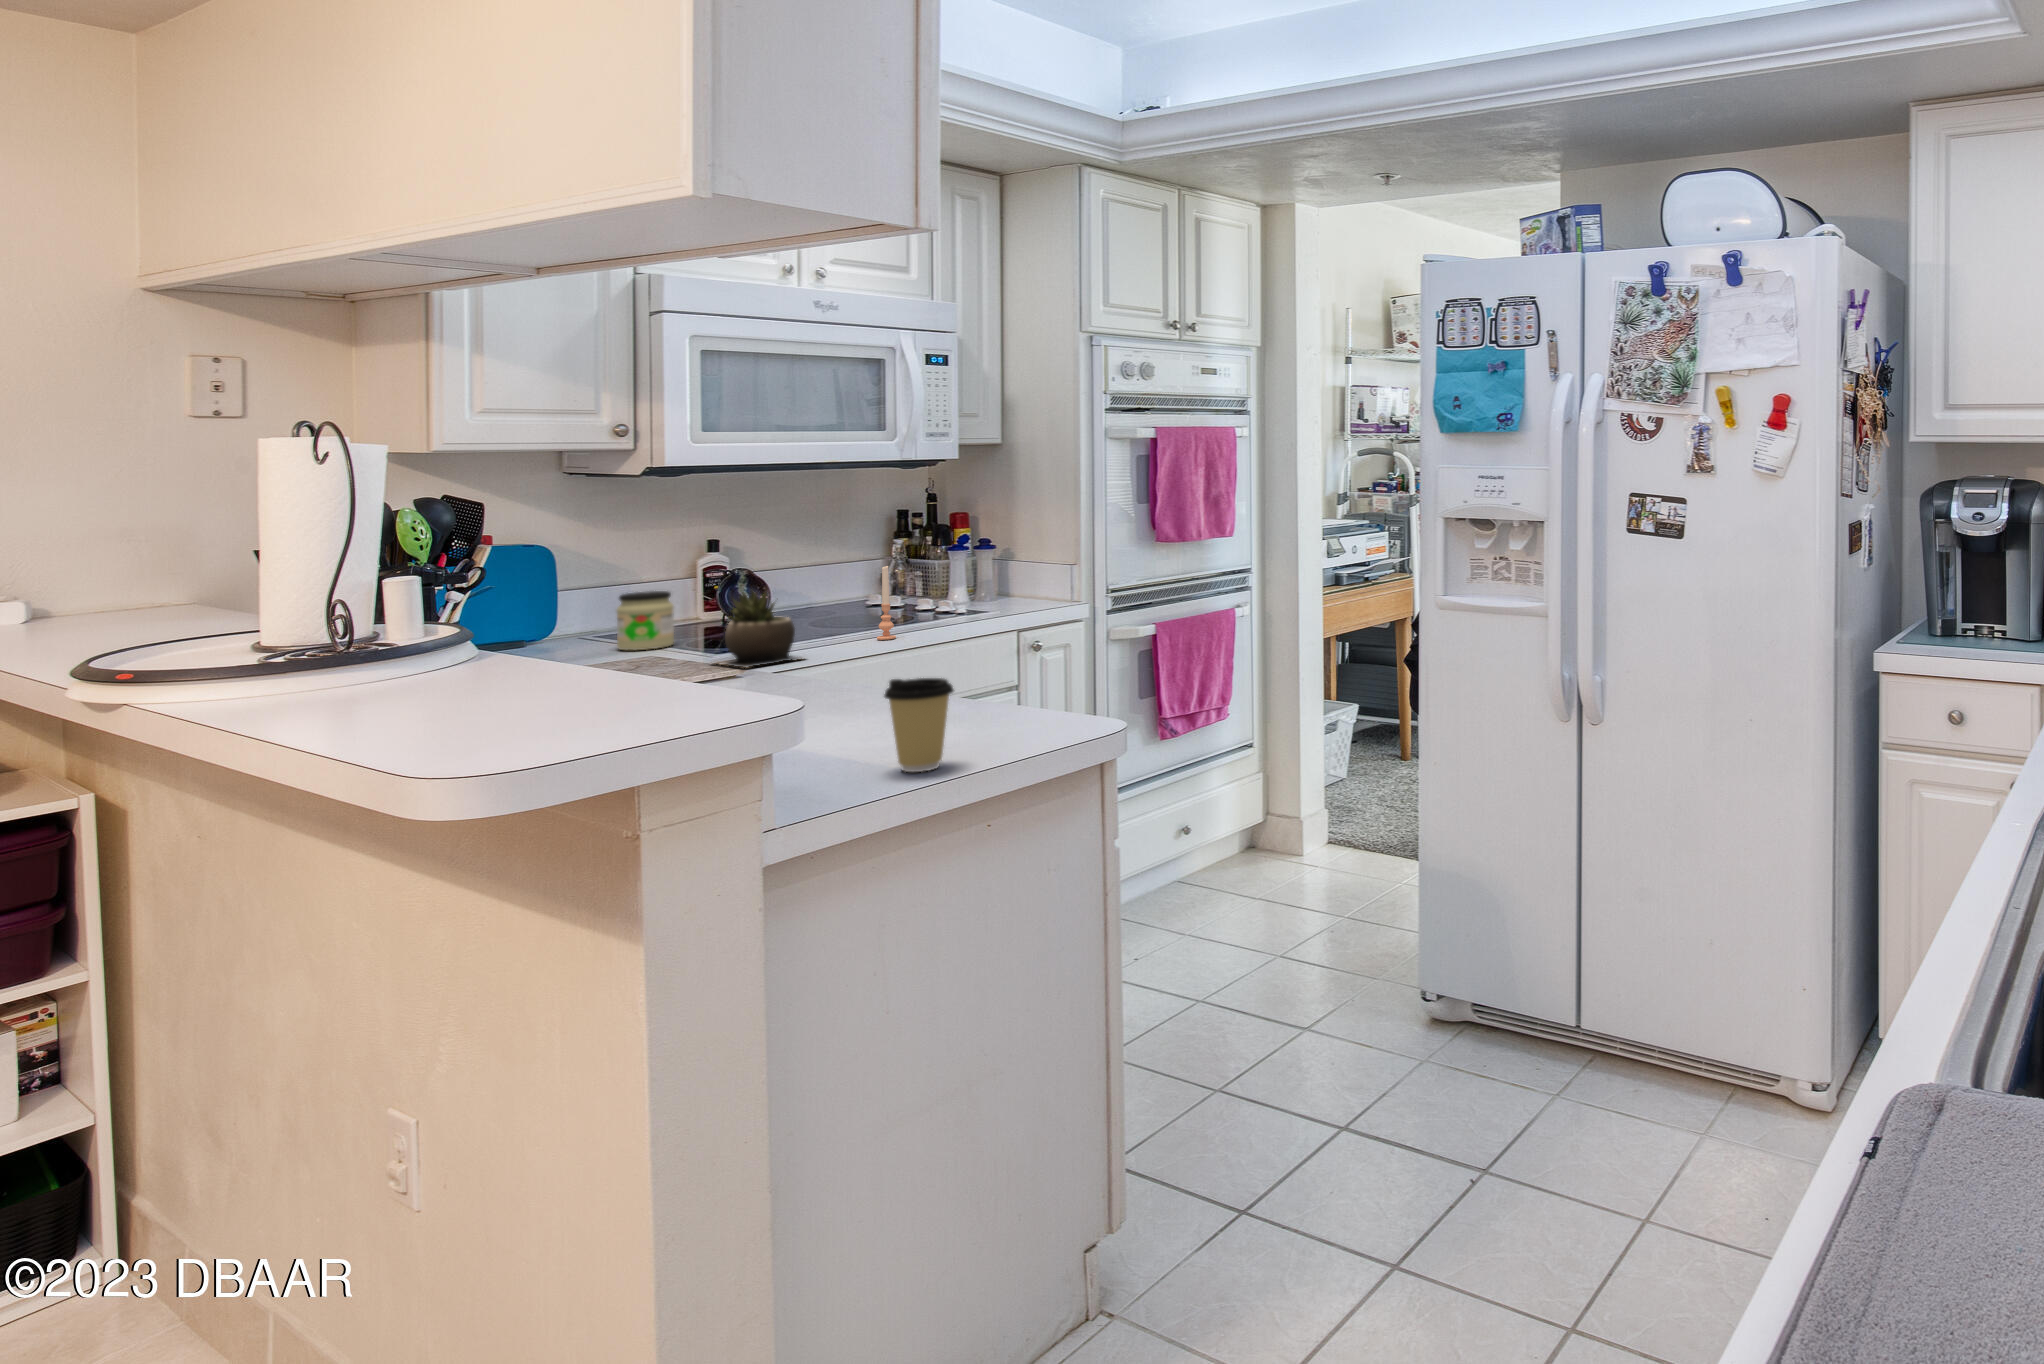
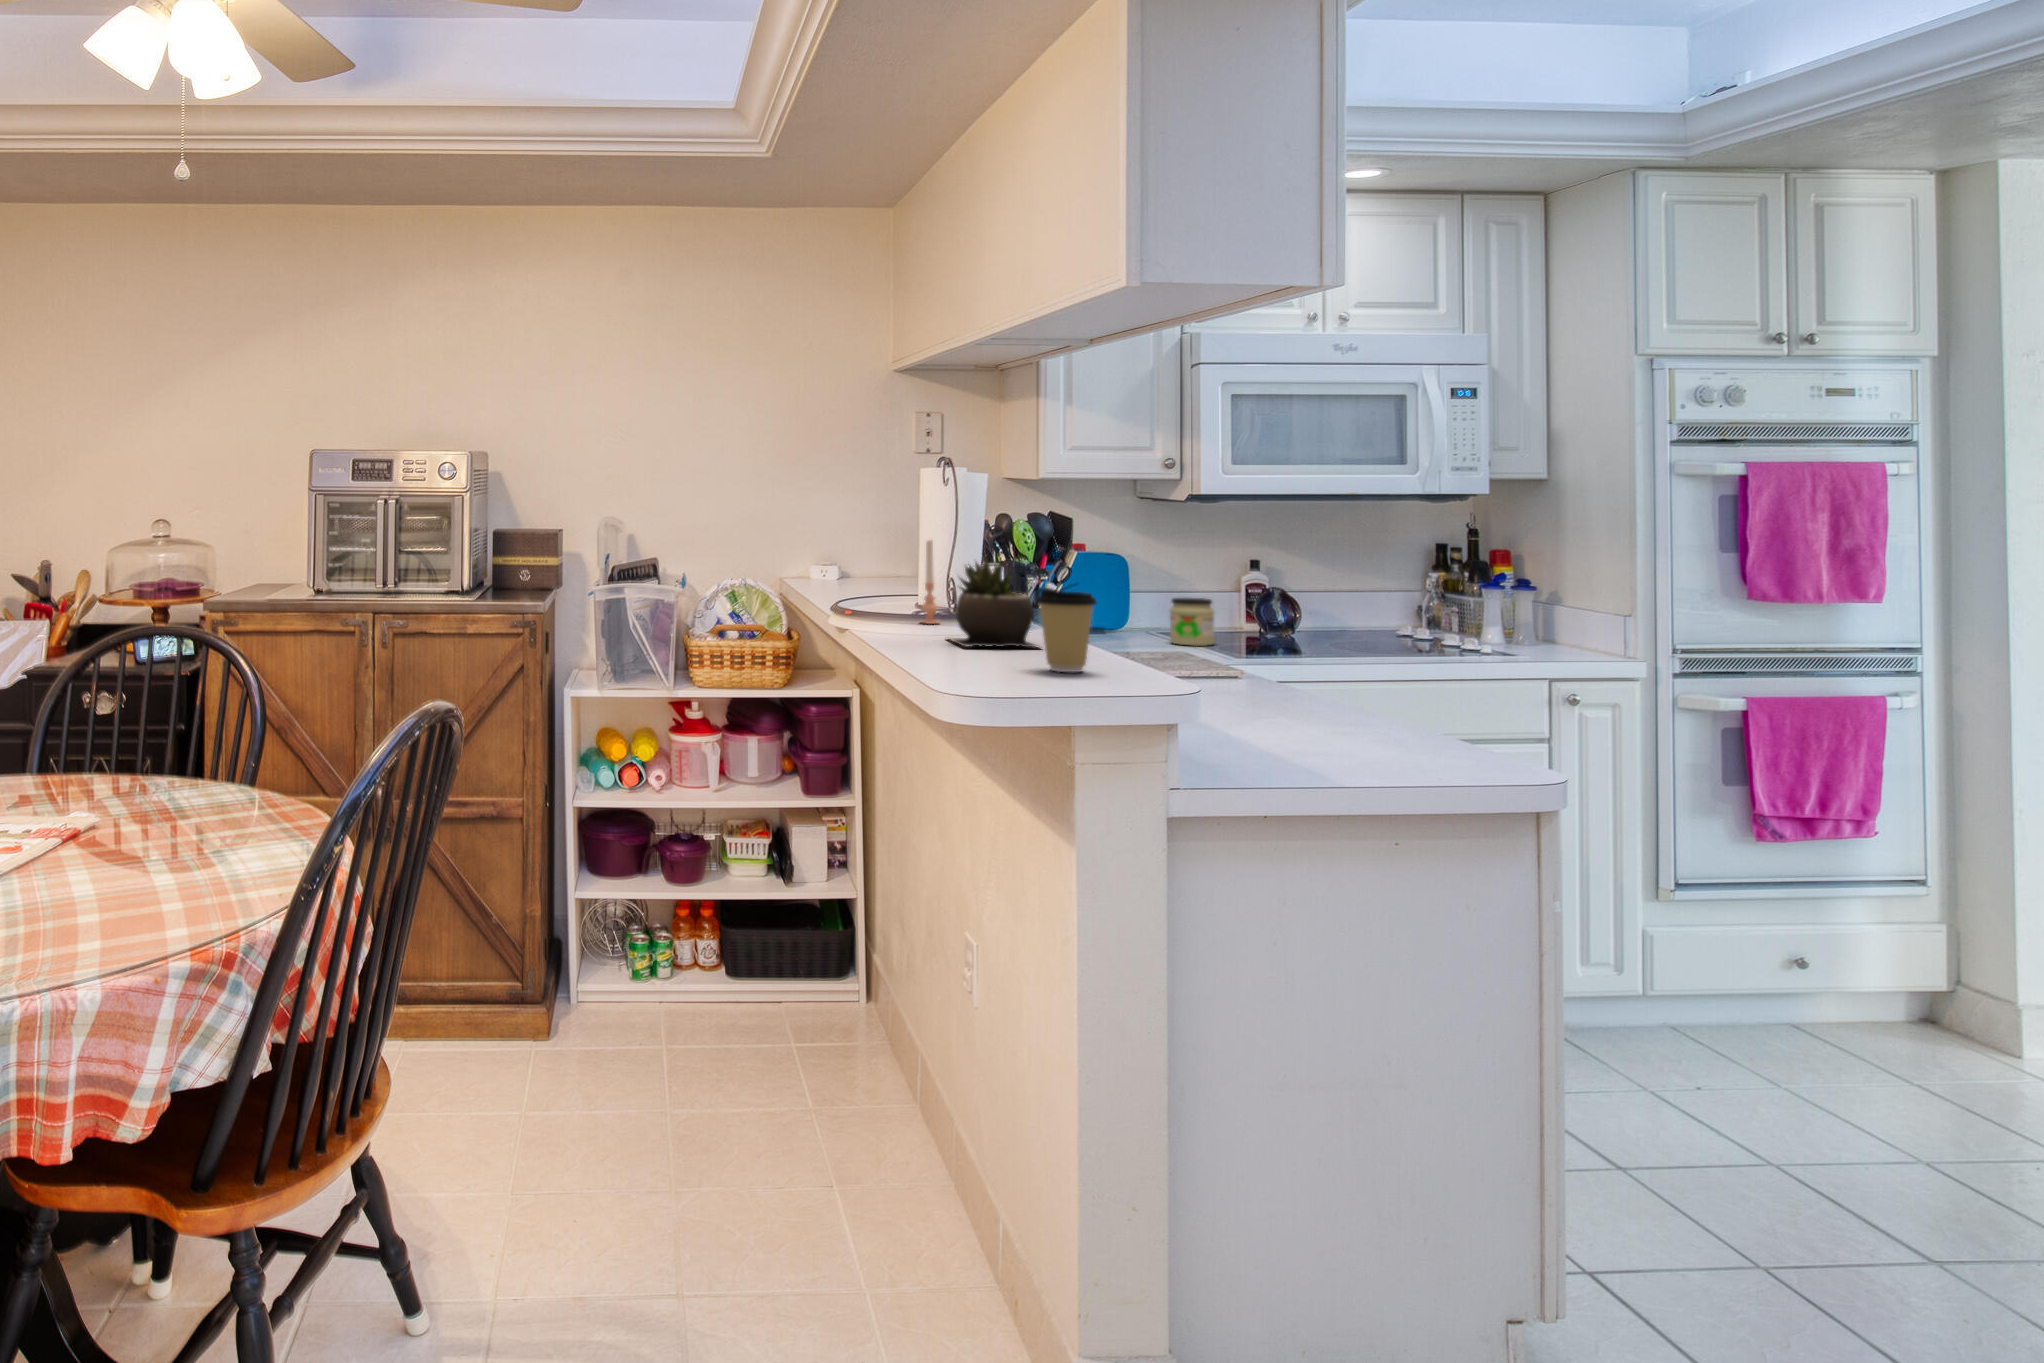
candle: present [877,566,896,640] -> present [920,540,939,624]
succulent plant: present [713,591,801,668] -> present [950,557,1038,648]
coffee cup: present [884,678,954,772] -> present [1035,588,1098,672]

